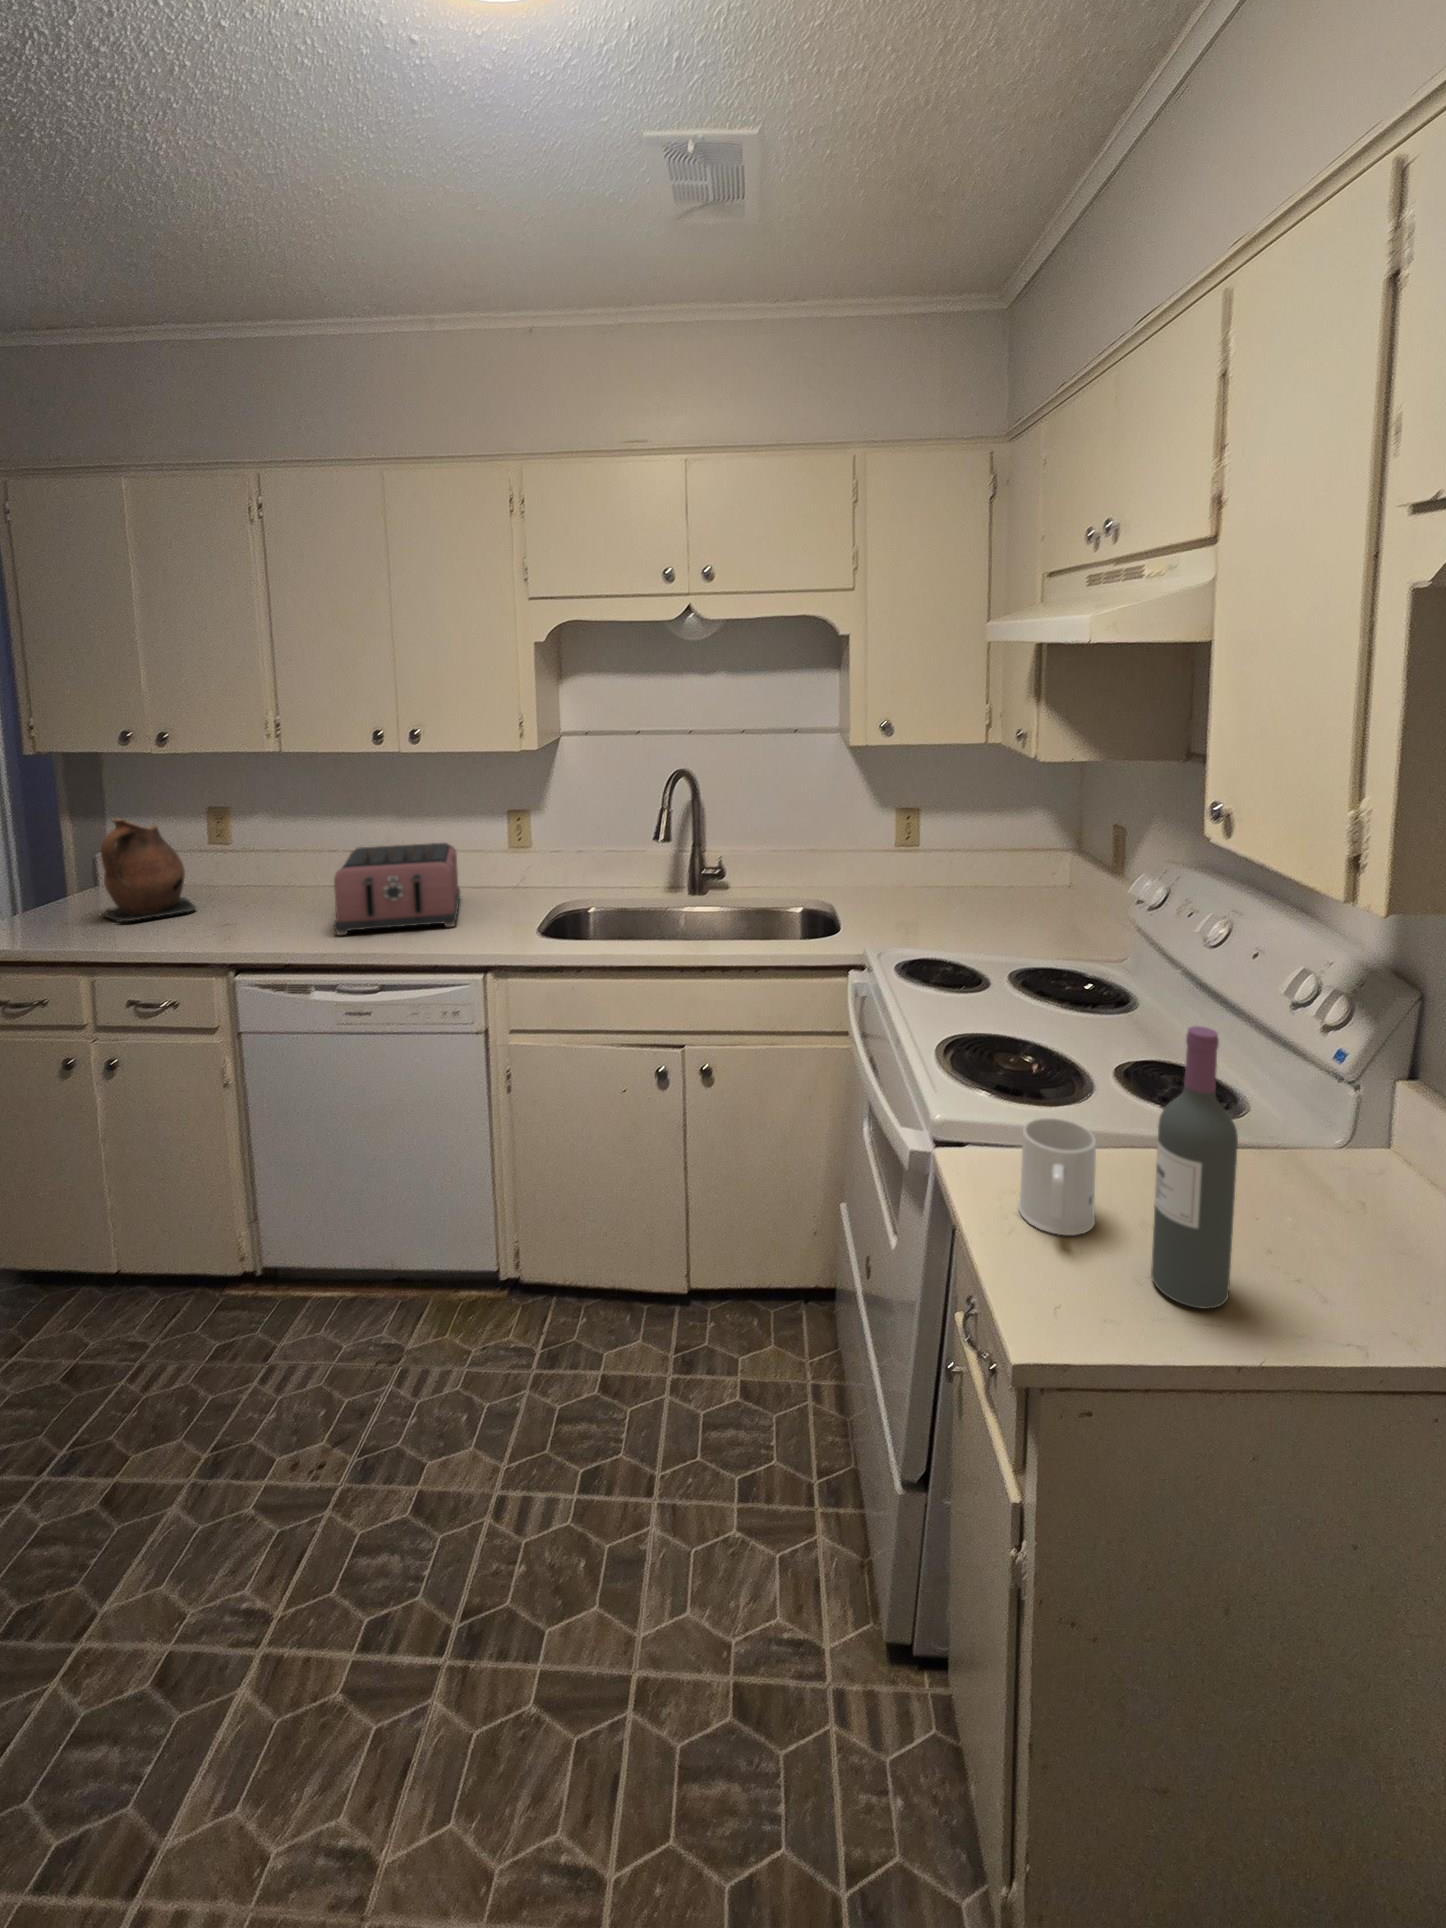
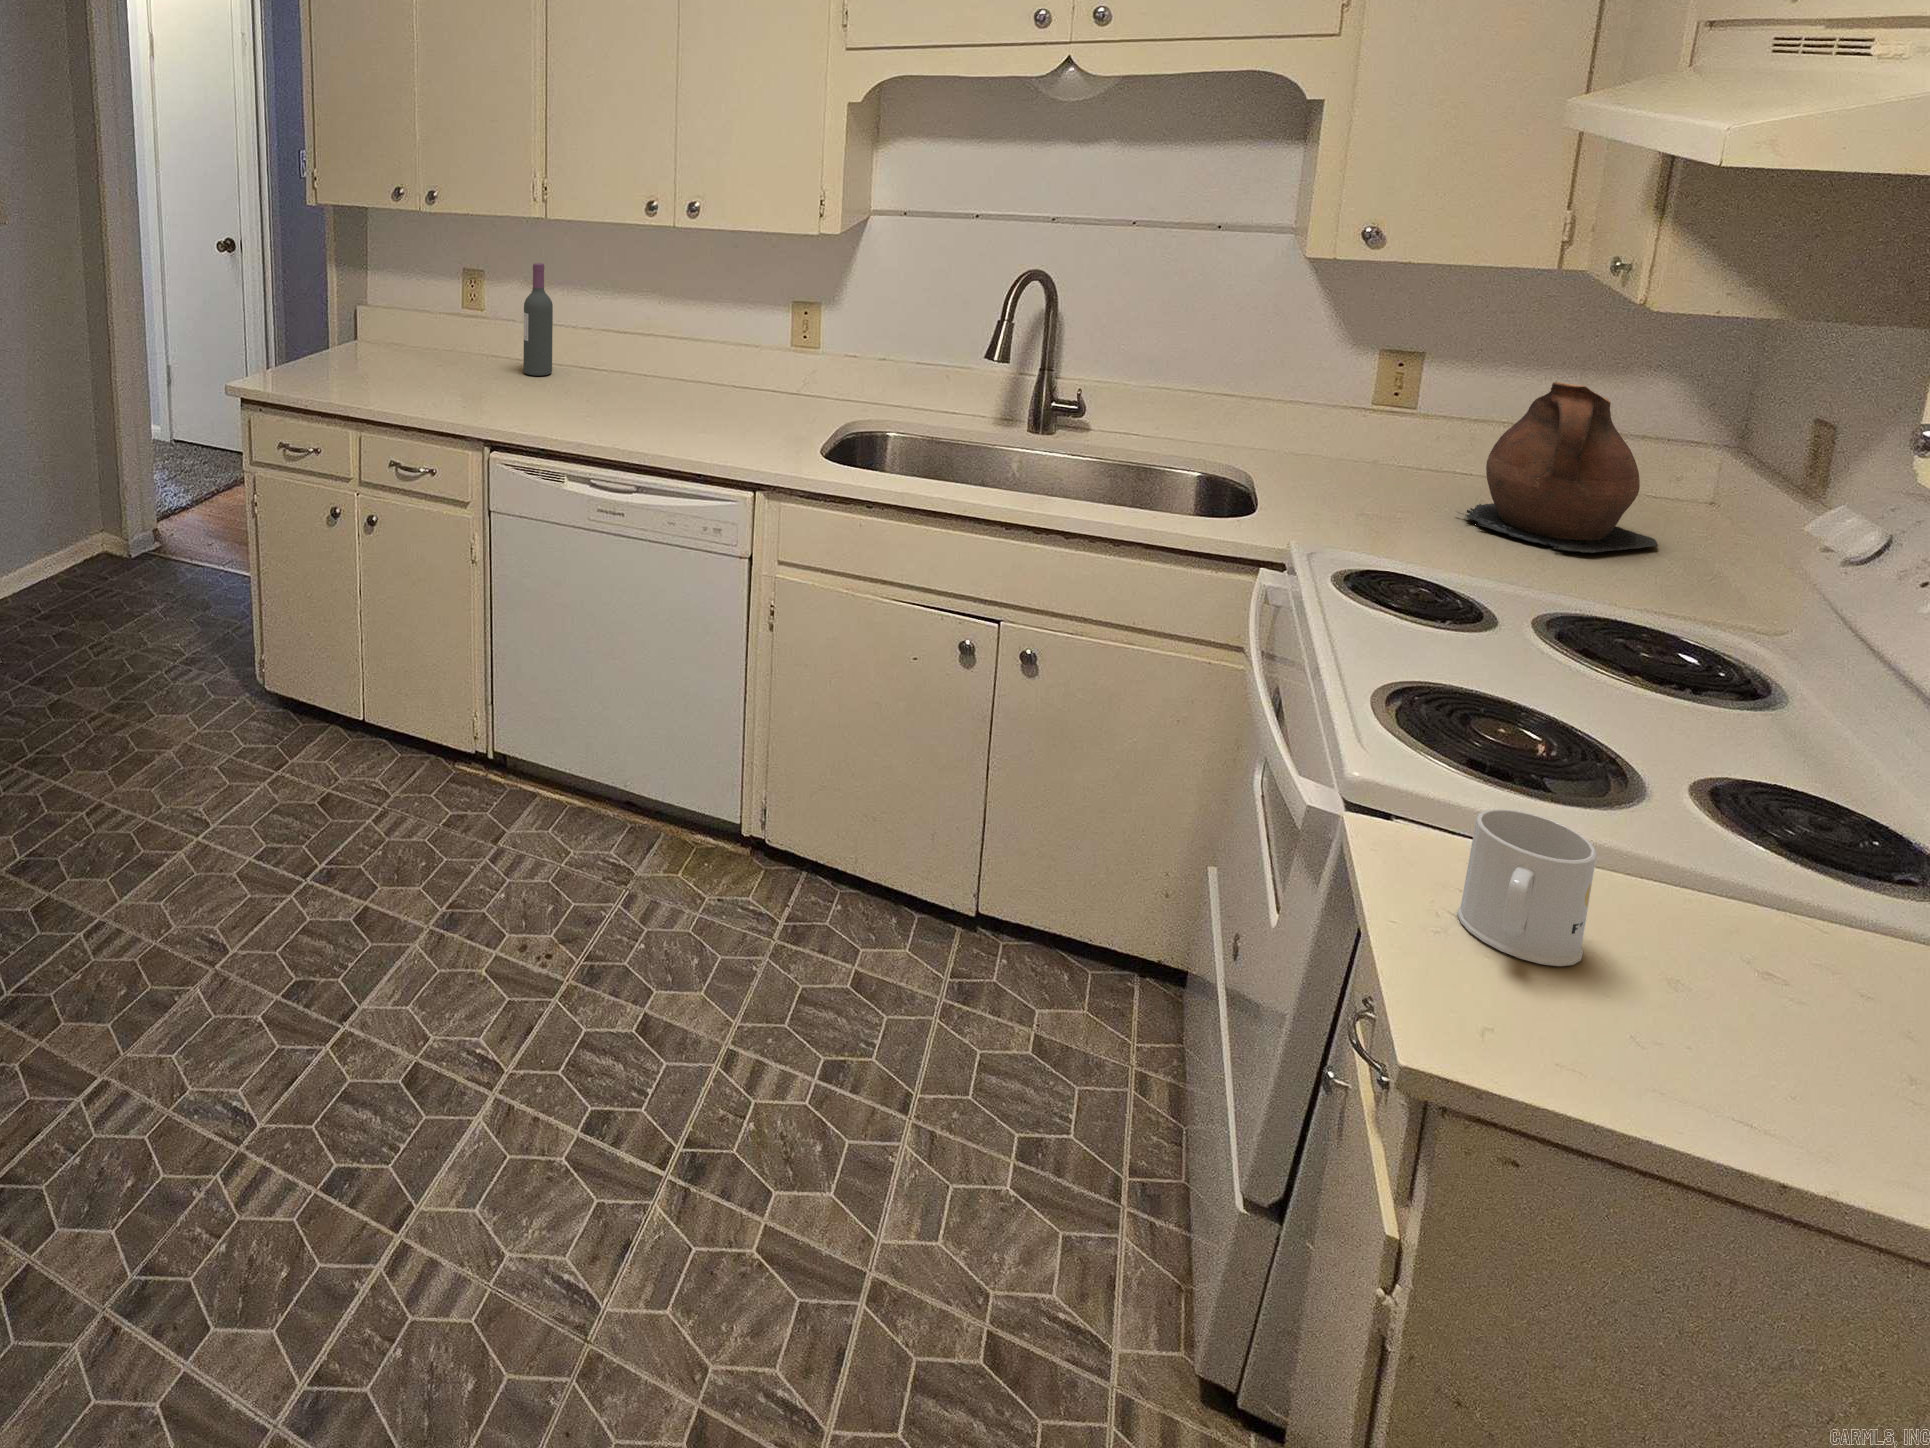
ceramic pitcher: present [101,819,196,922] -> present [1464,382,1658,553]
toaster: present [334,843,460,935] -> none [590,326,728,431]
wine bottle: present [1151,1026,1238,1309] -> present [523,263,553,376]

